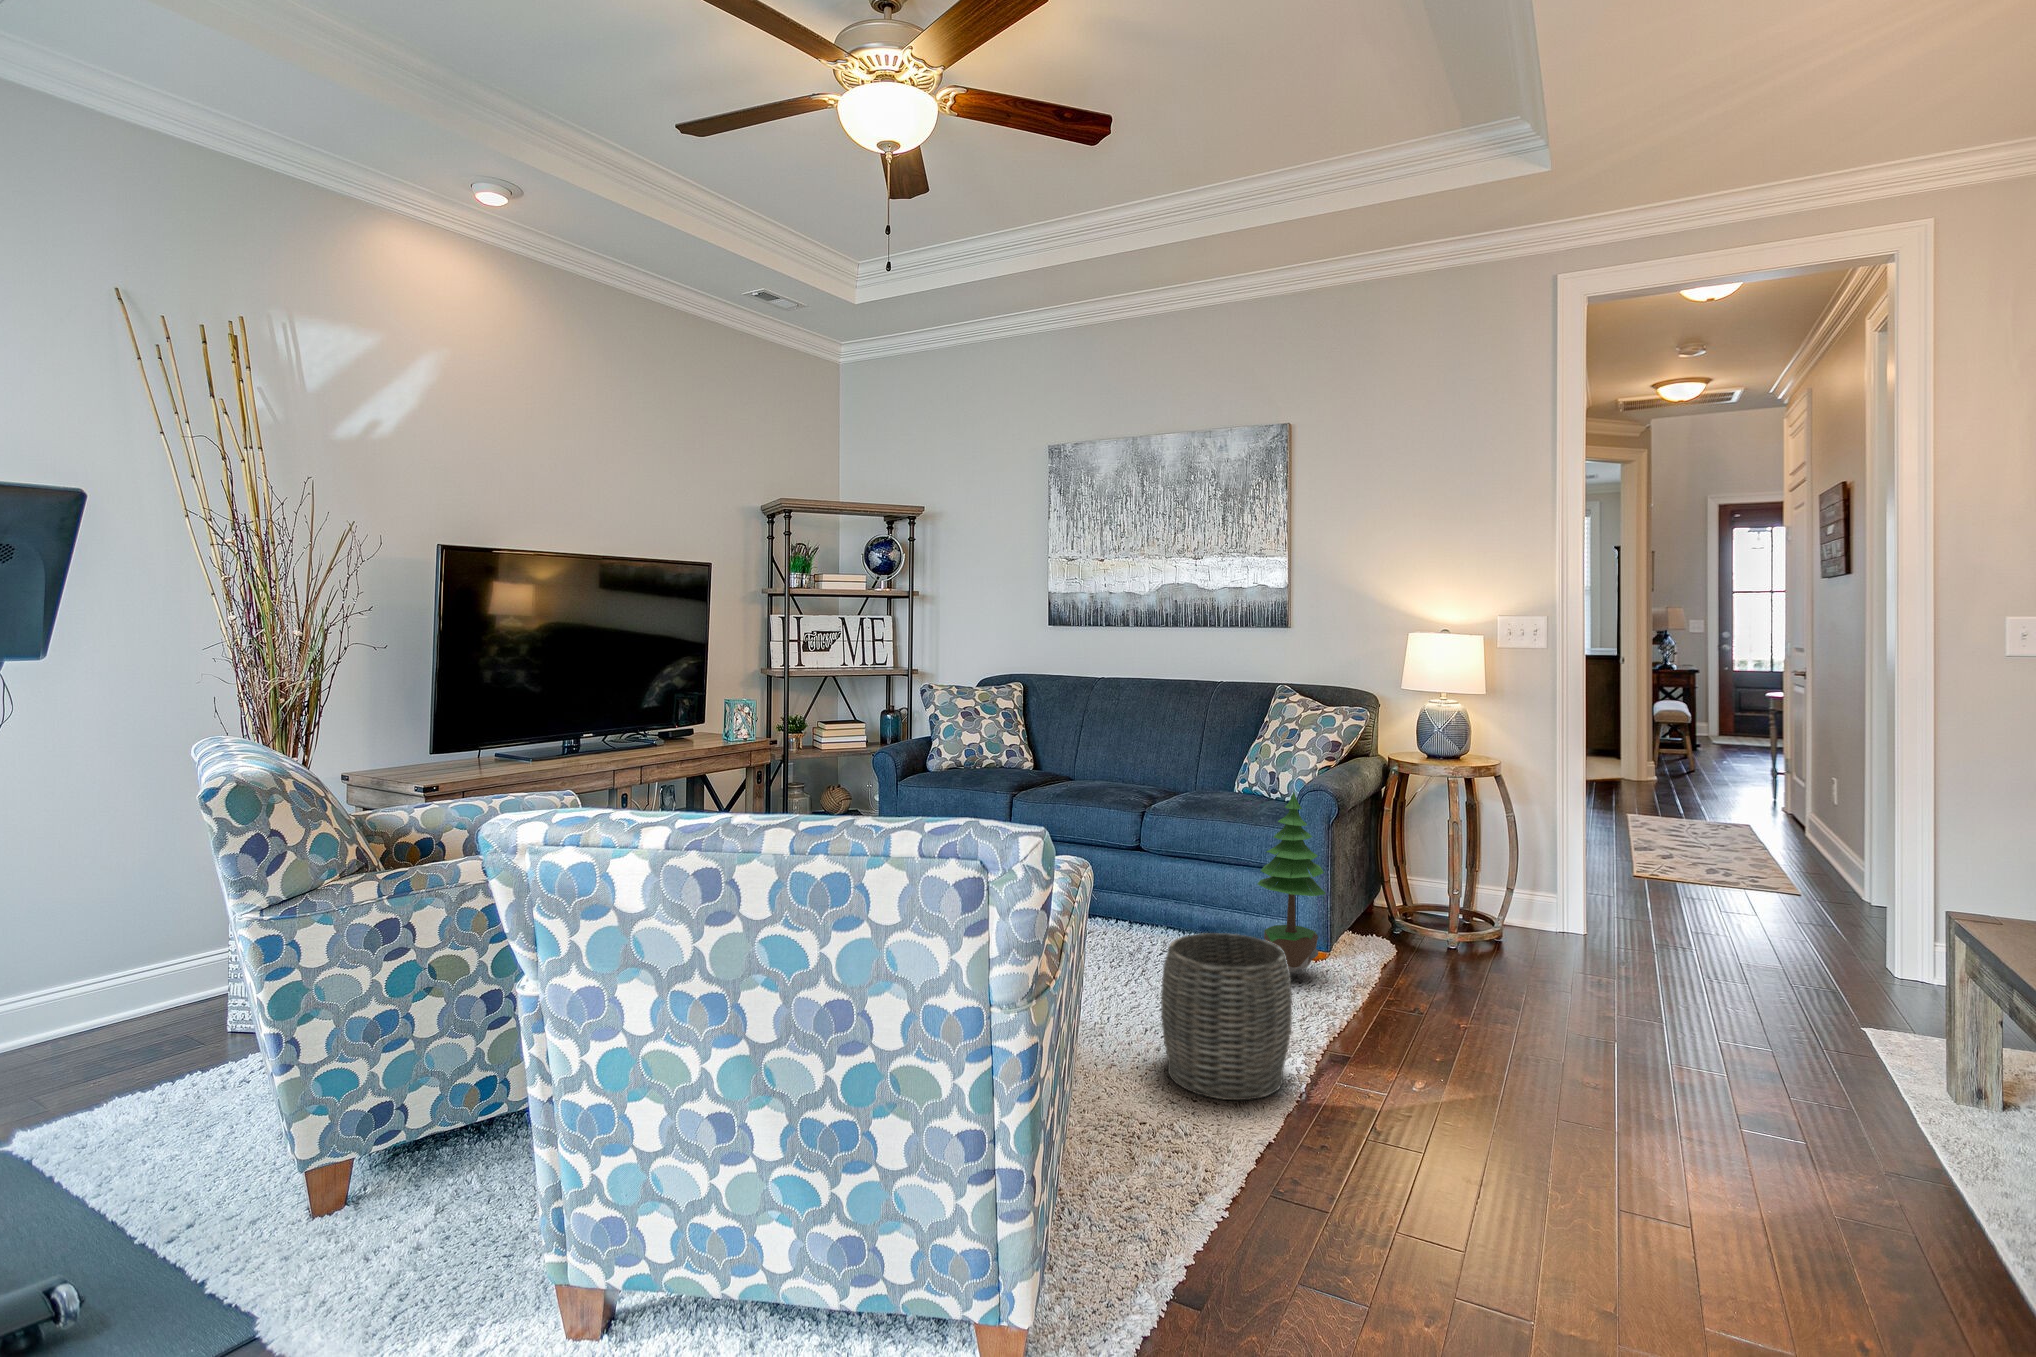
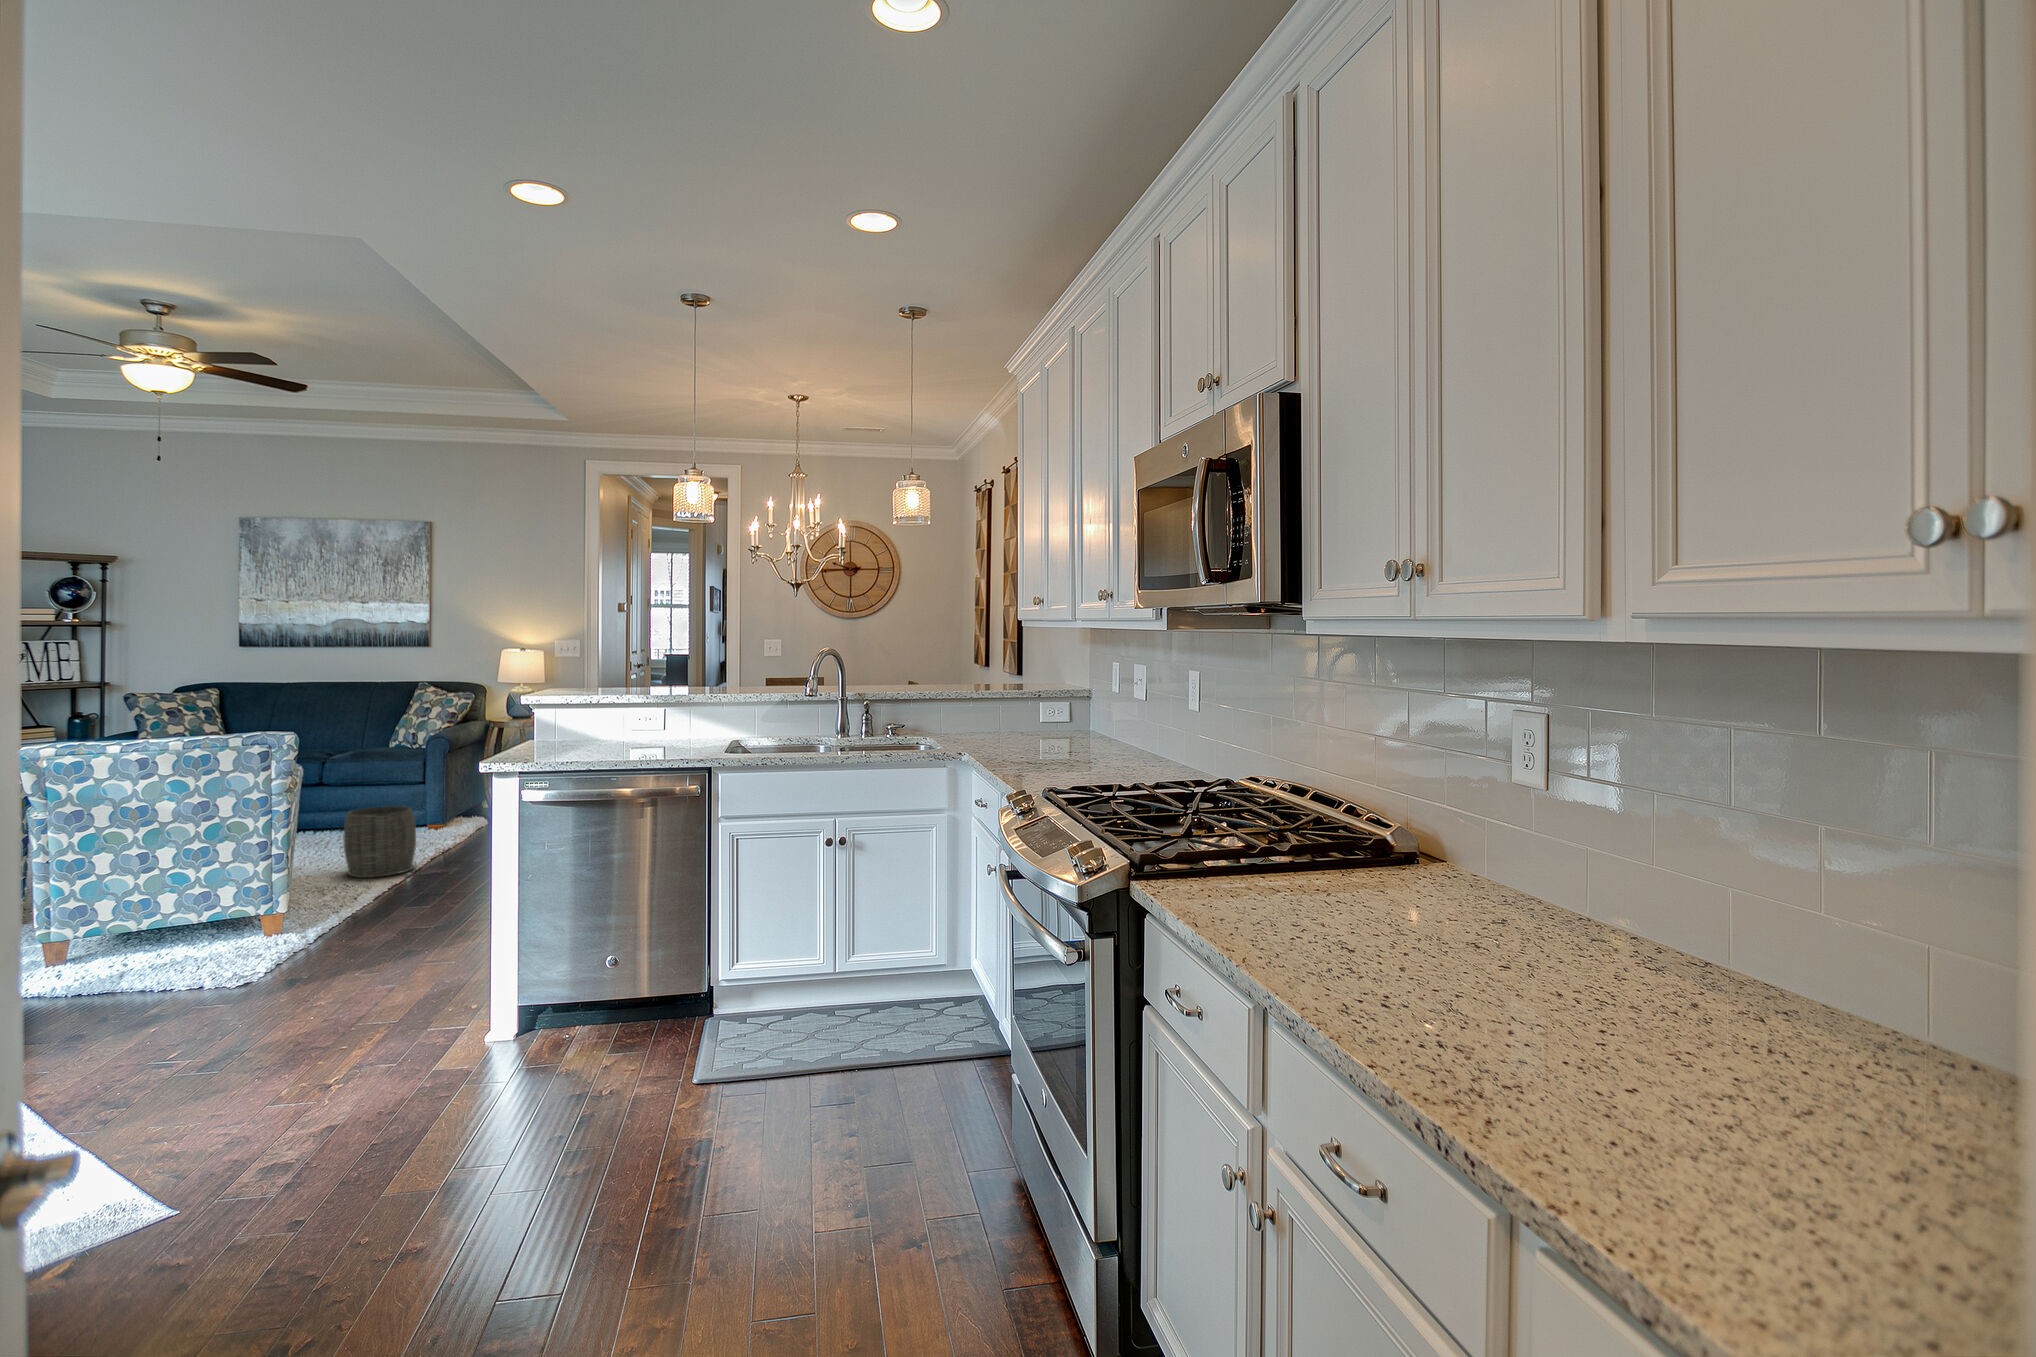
potted tree: present [1258,792,1326,976] -> none [404,740,446,840]

